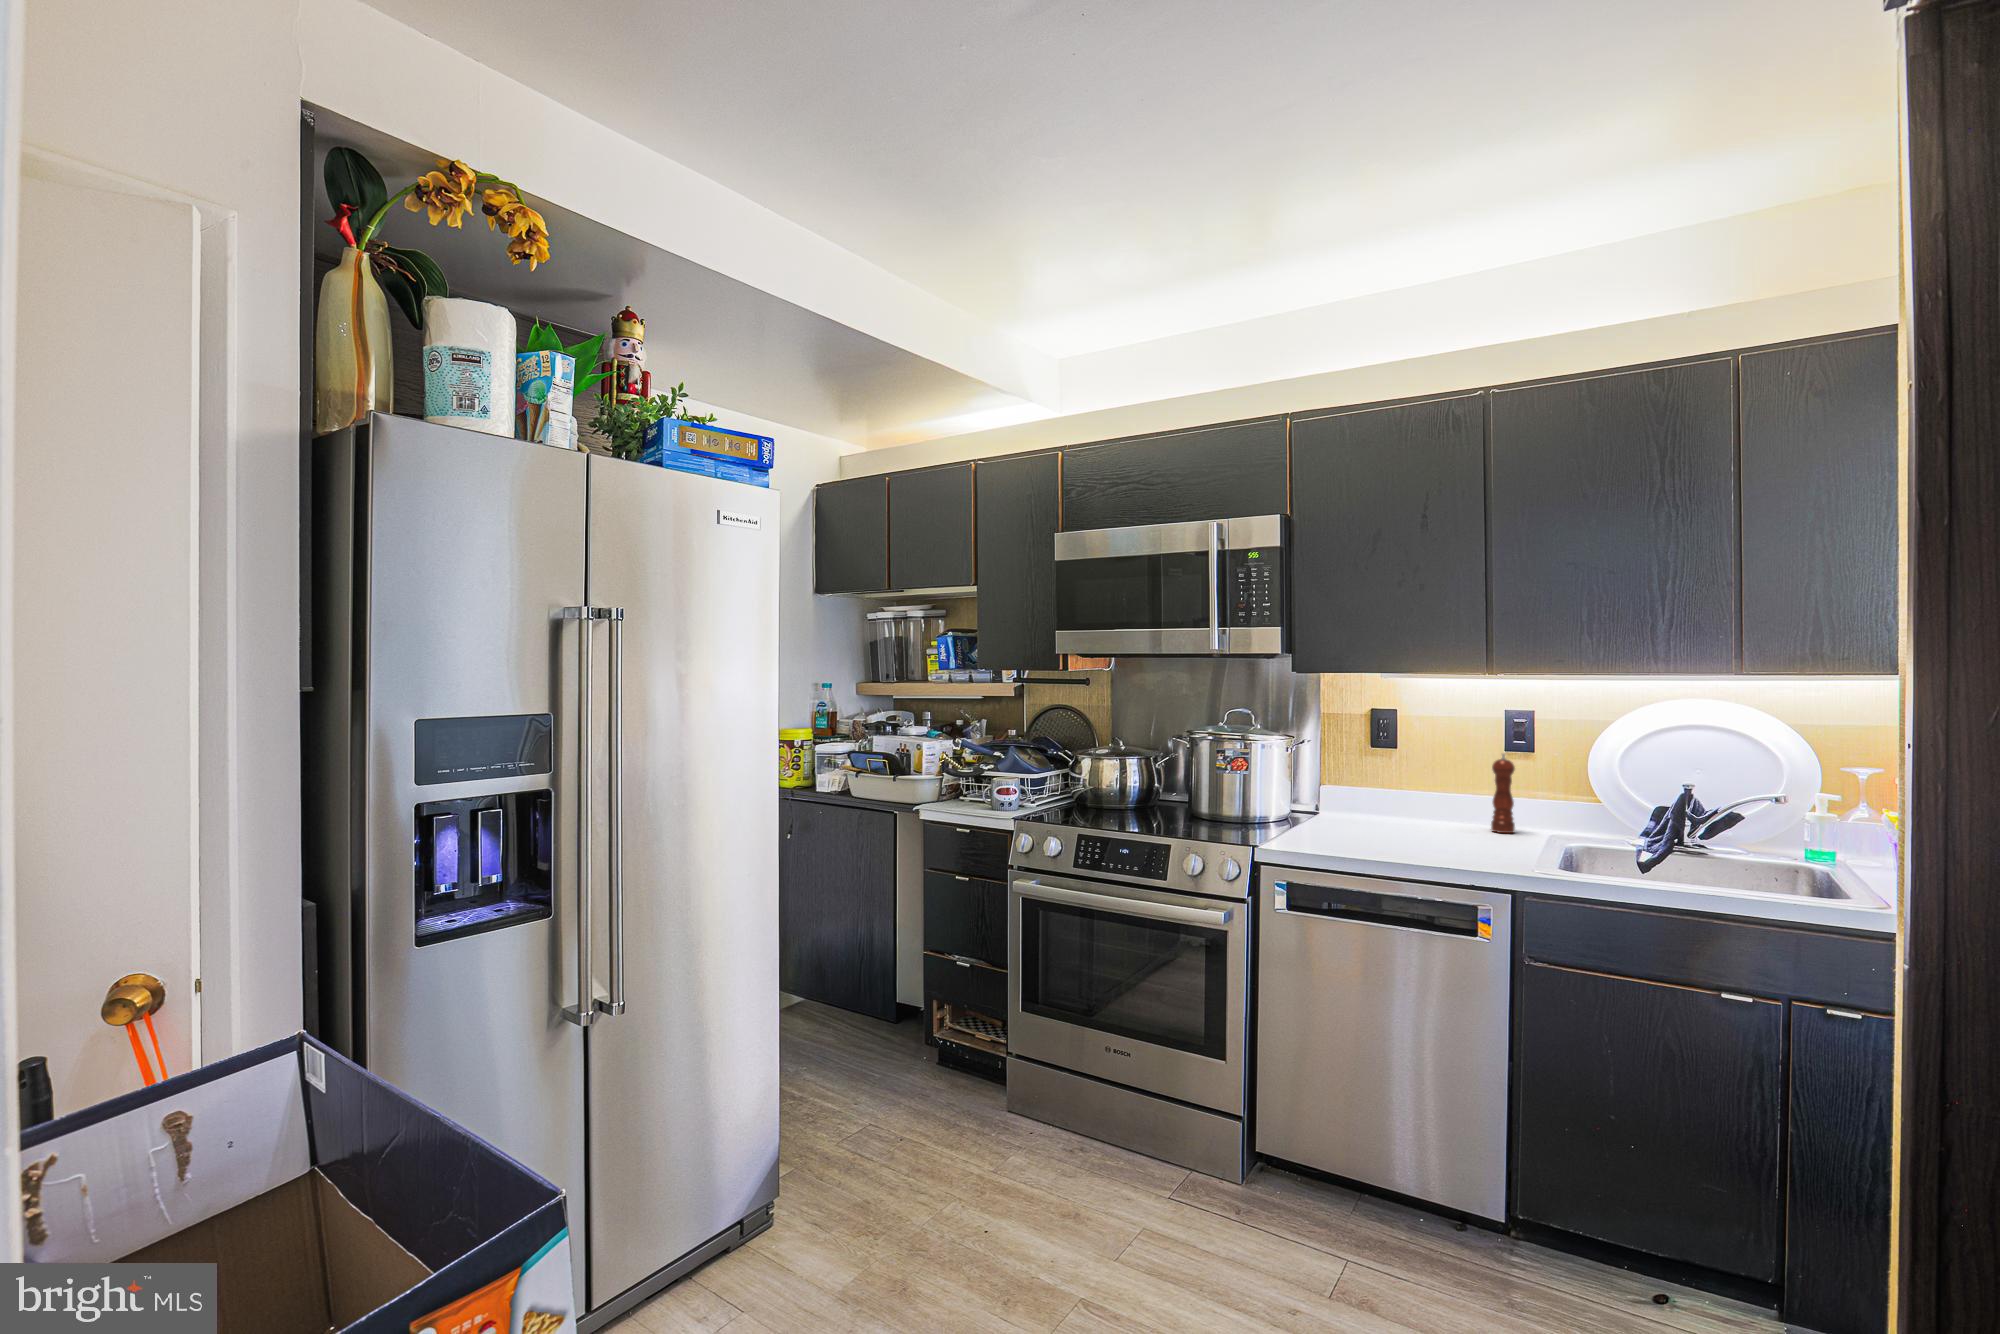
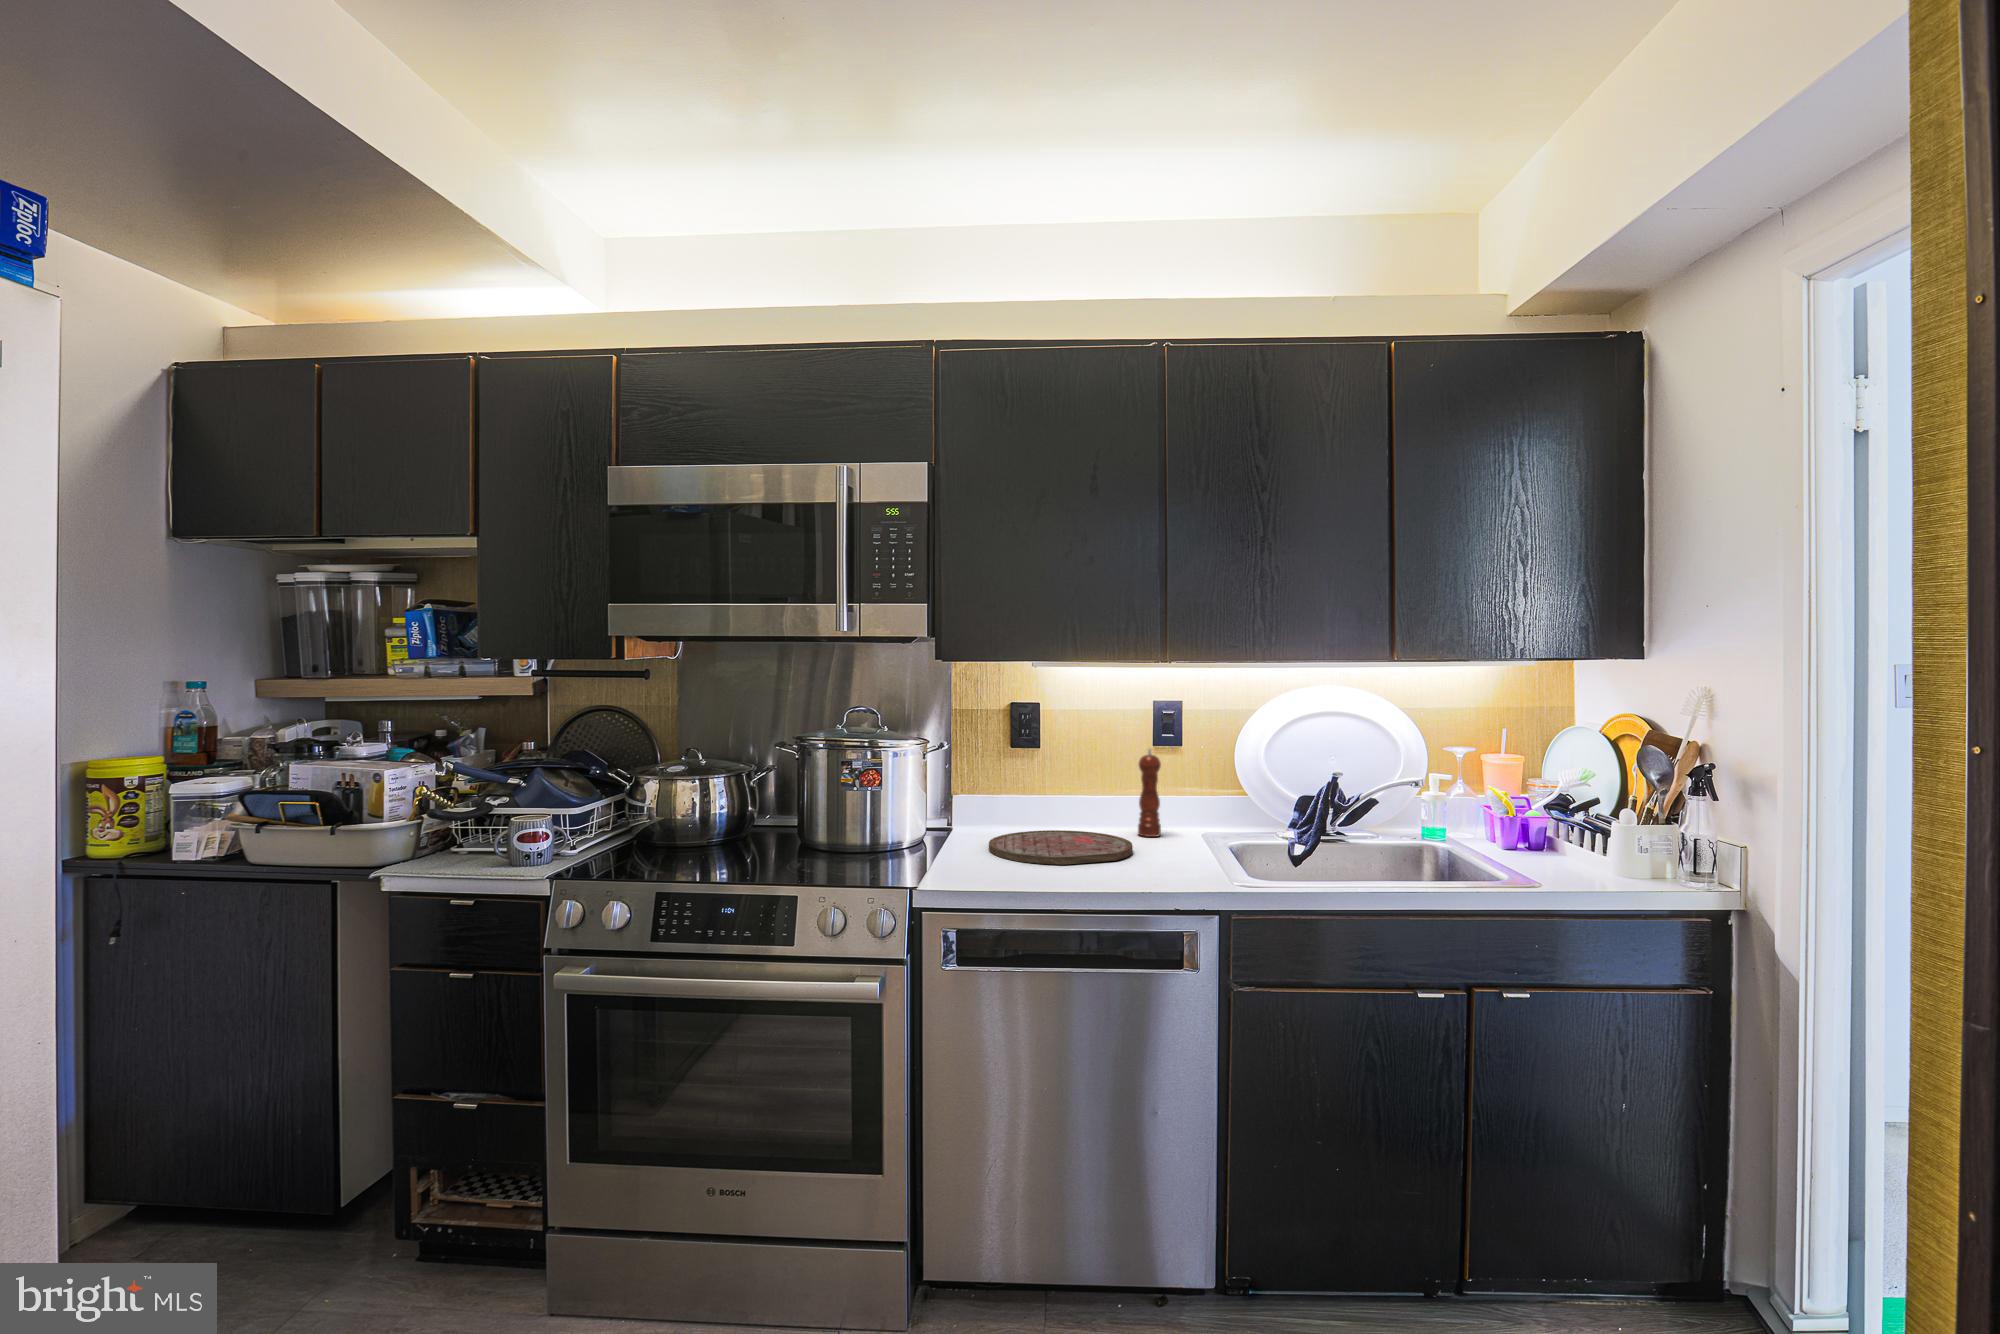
cutting board: none [1339,819,1471,846] -> present [989,830,1133,865]

